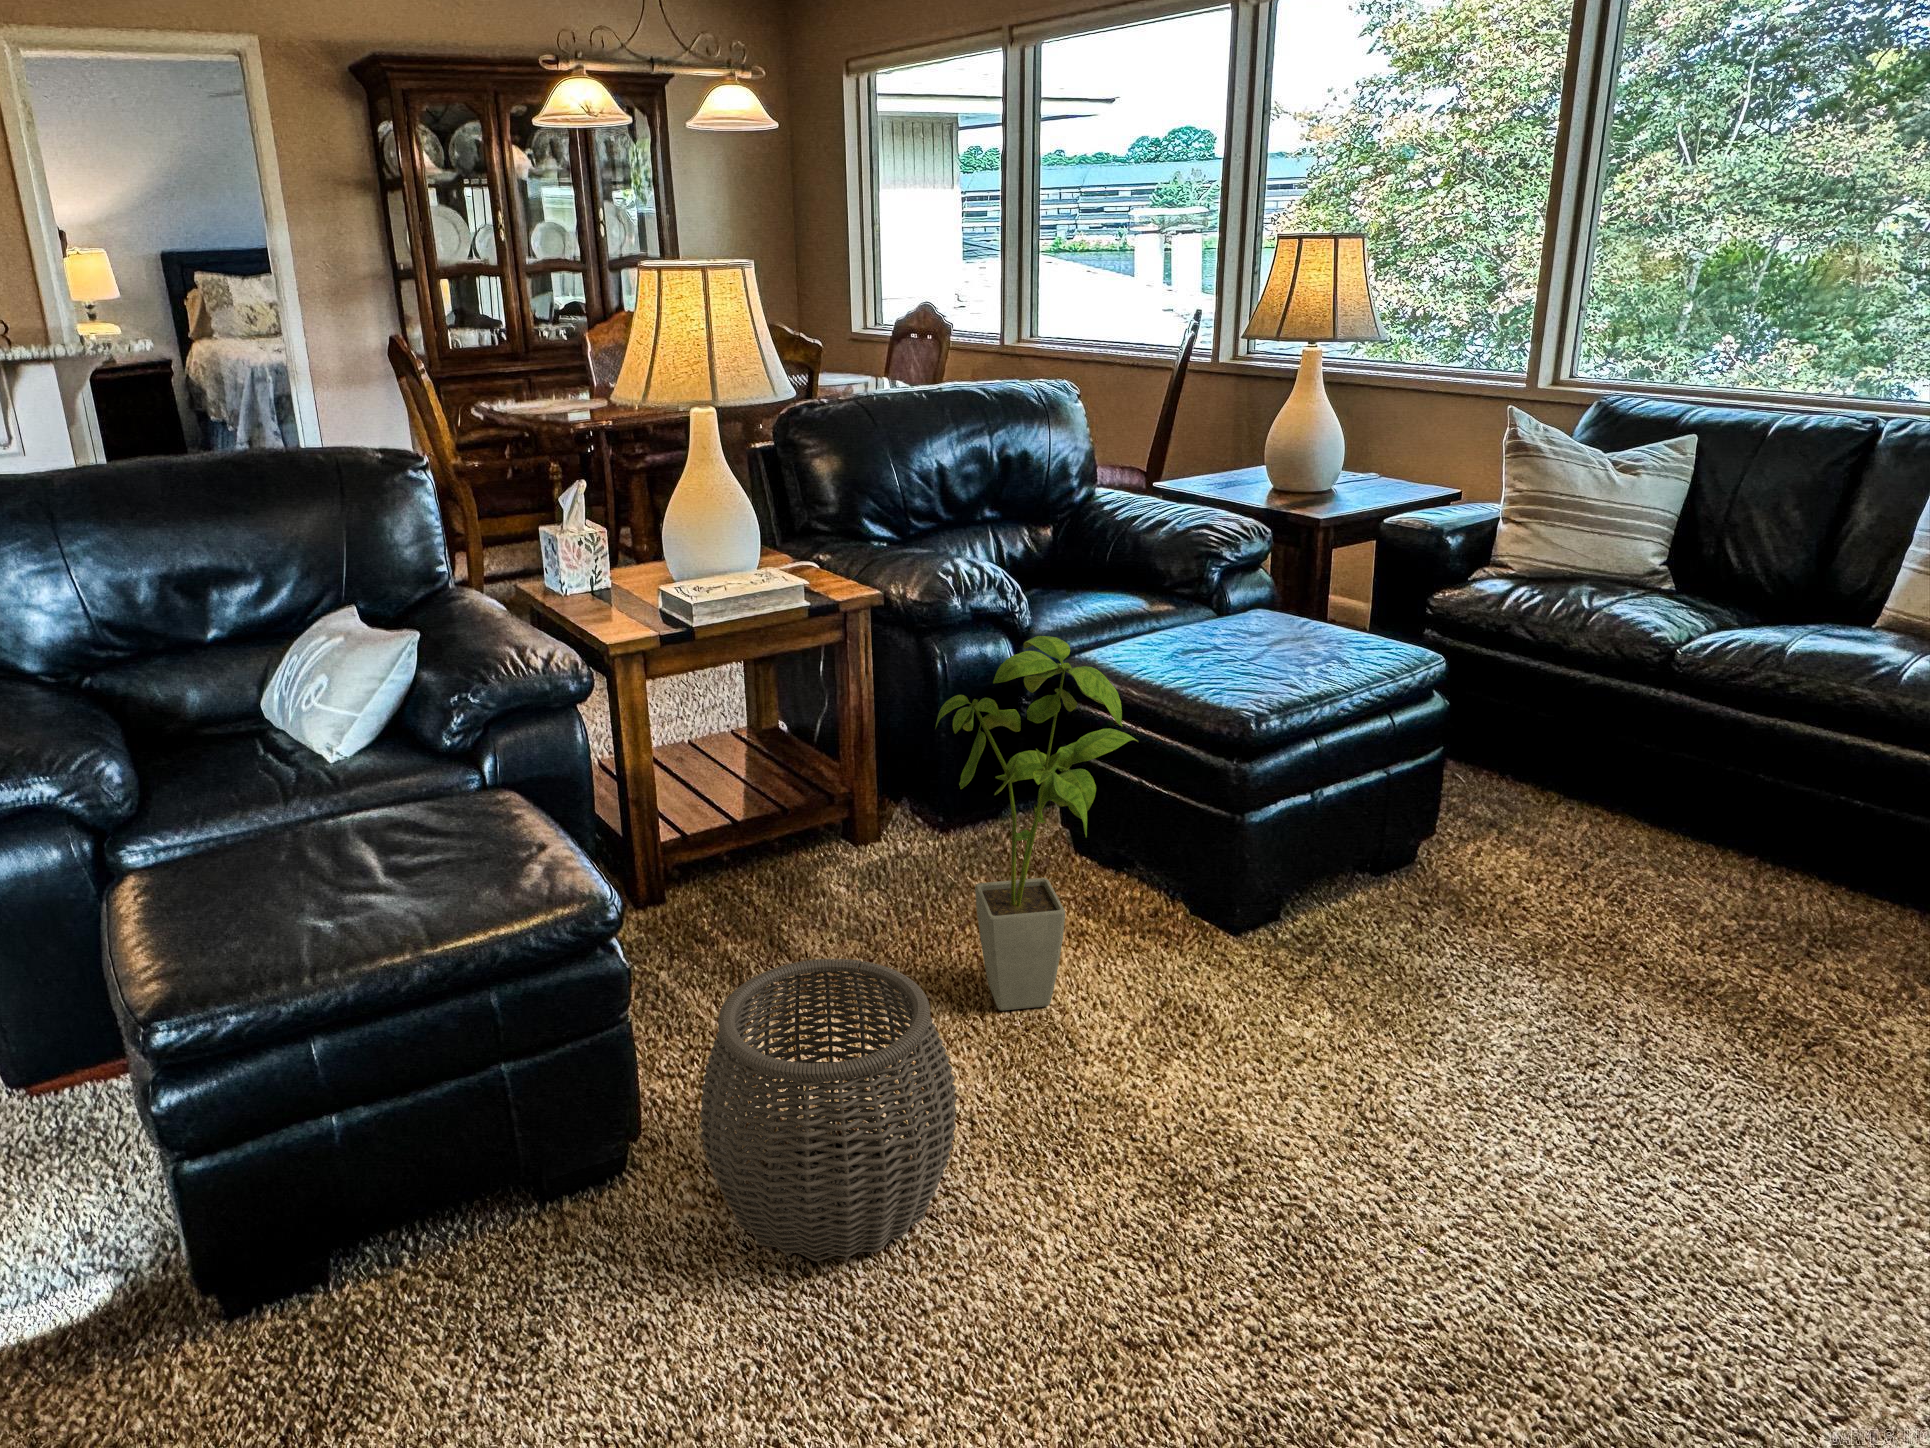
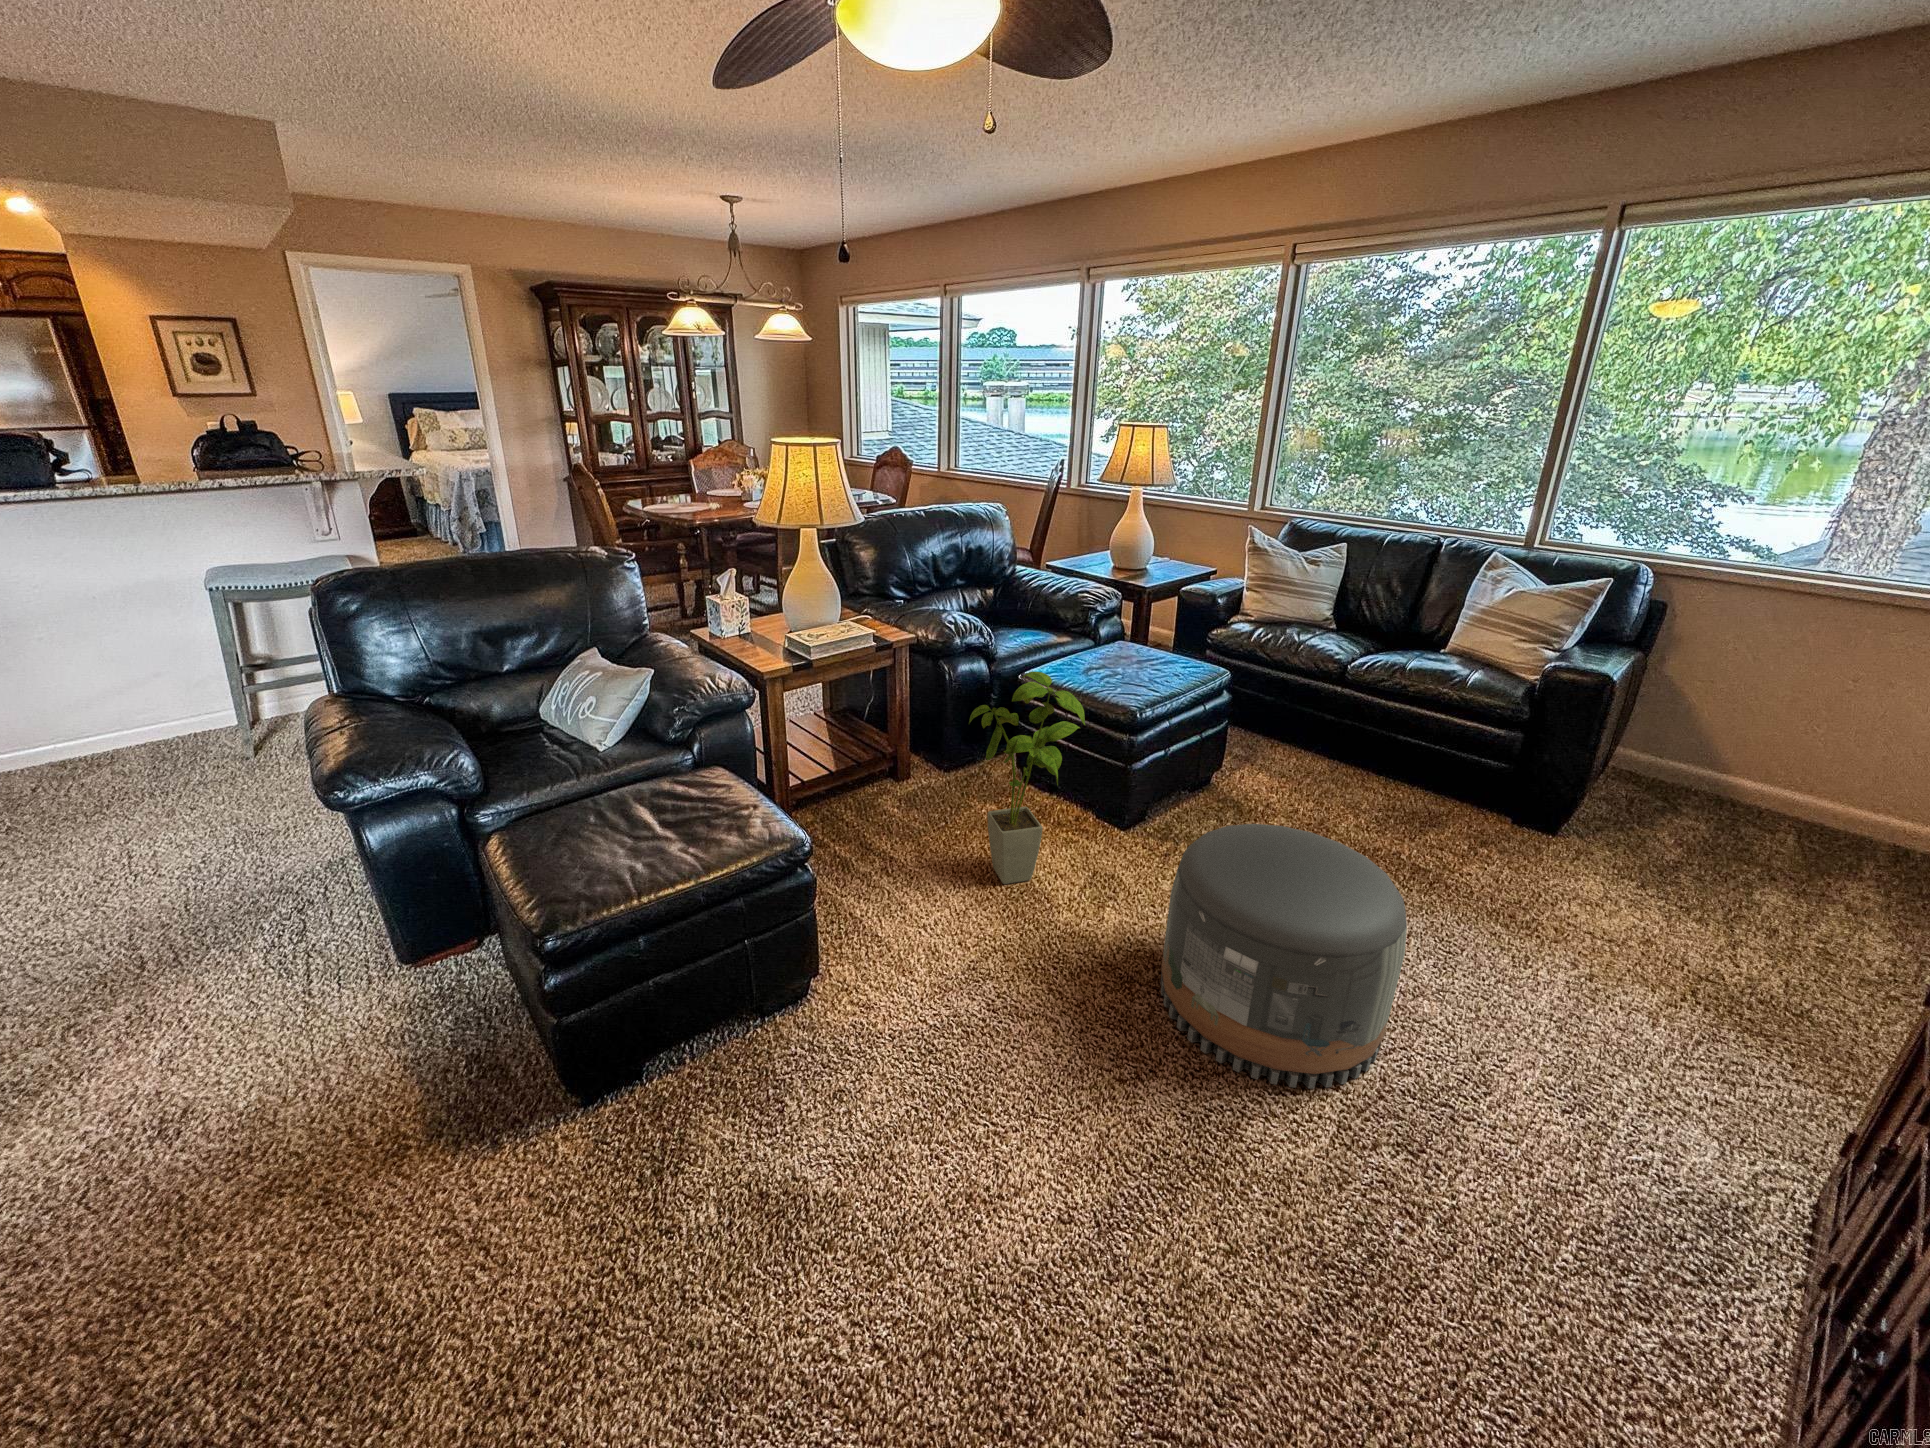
pouf: none [1240,904,1679,1385] -> present [1161,824,1407,1088]
woven basket: present [700,959,956,1261] -> none [860,866,1009,1044]

